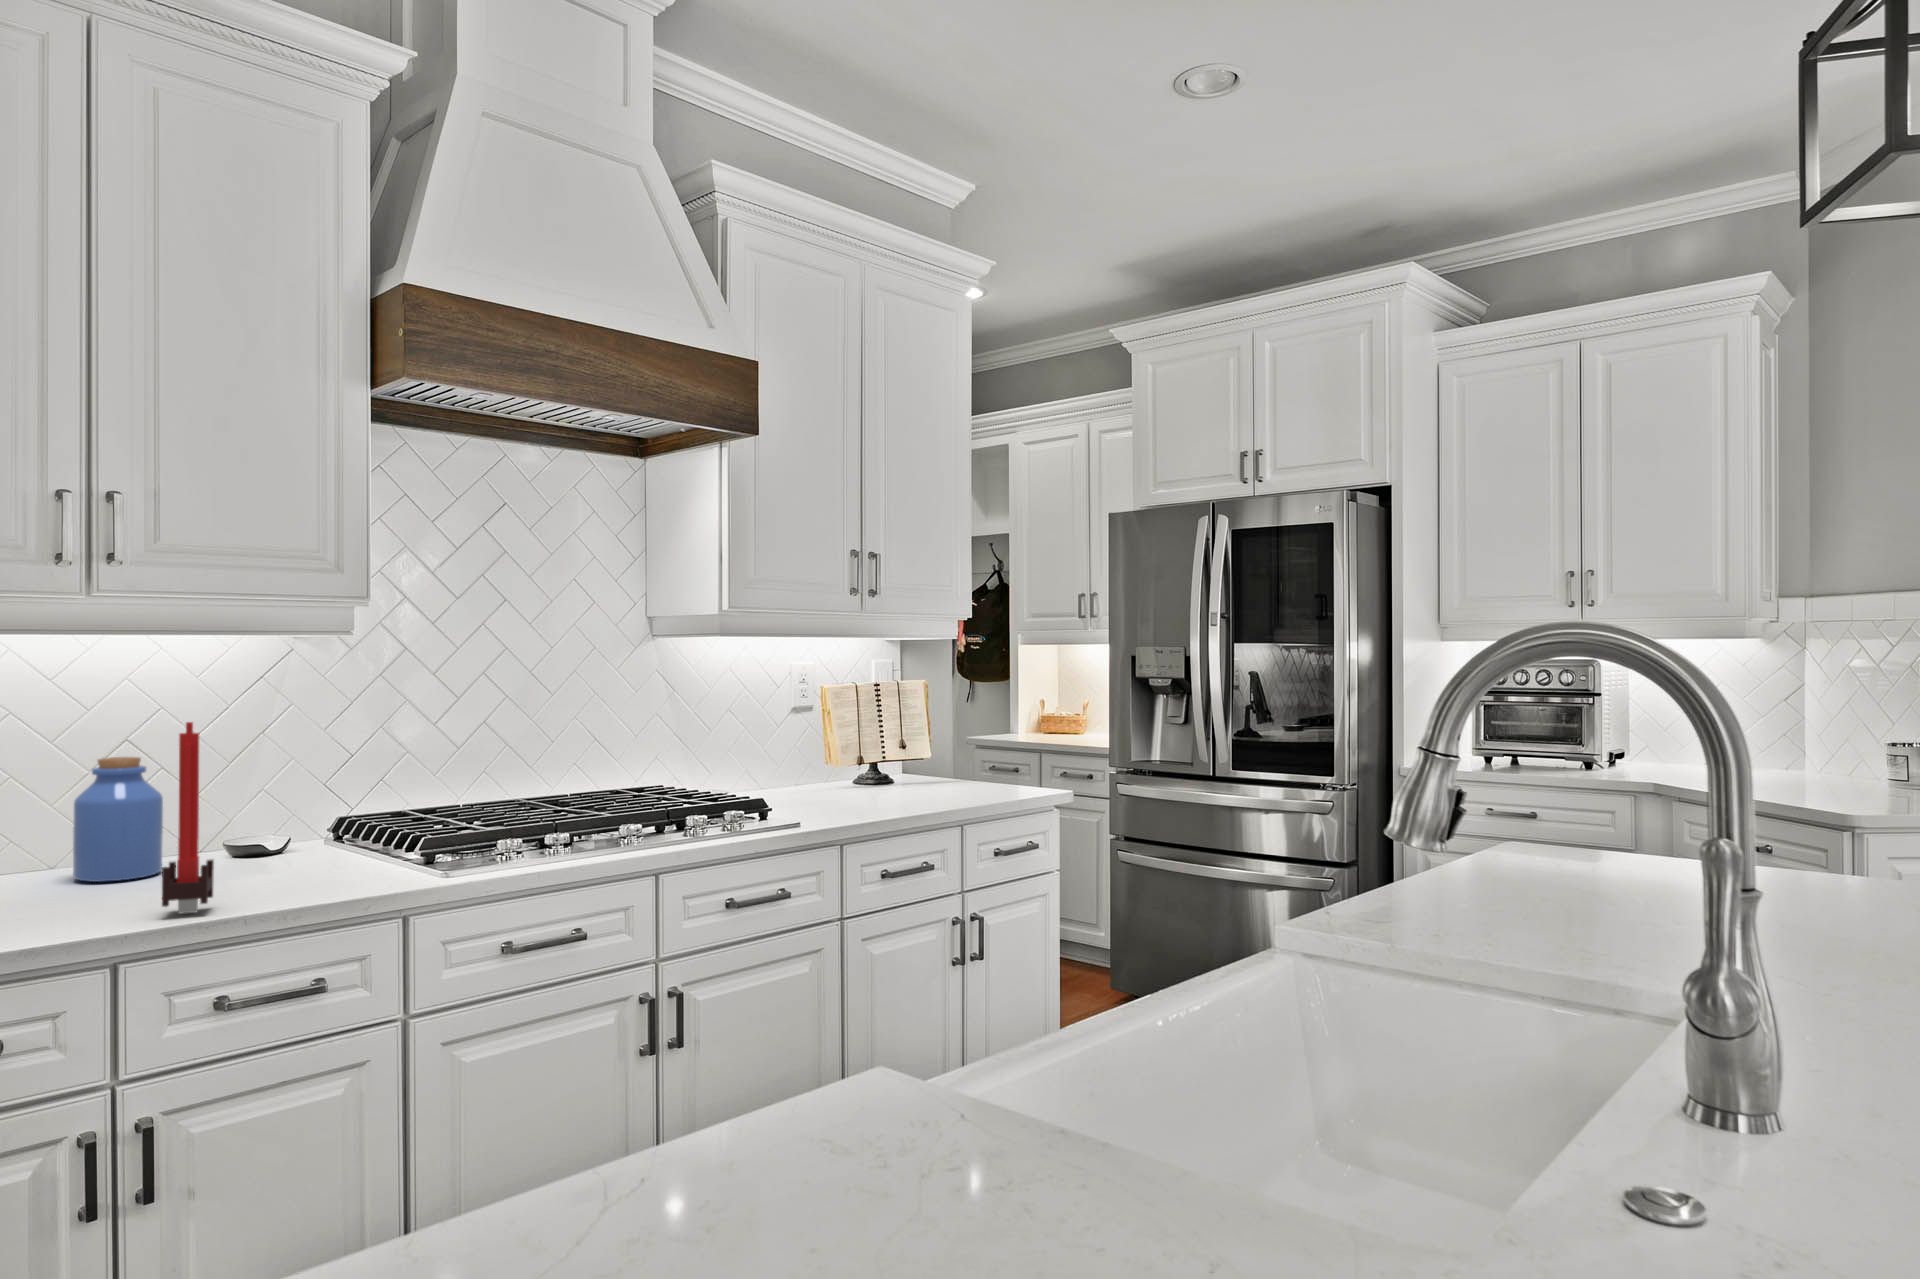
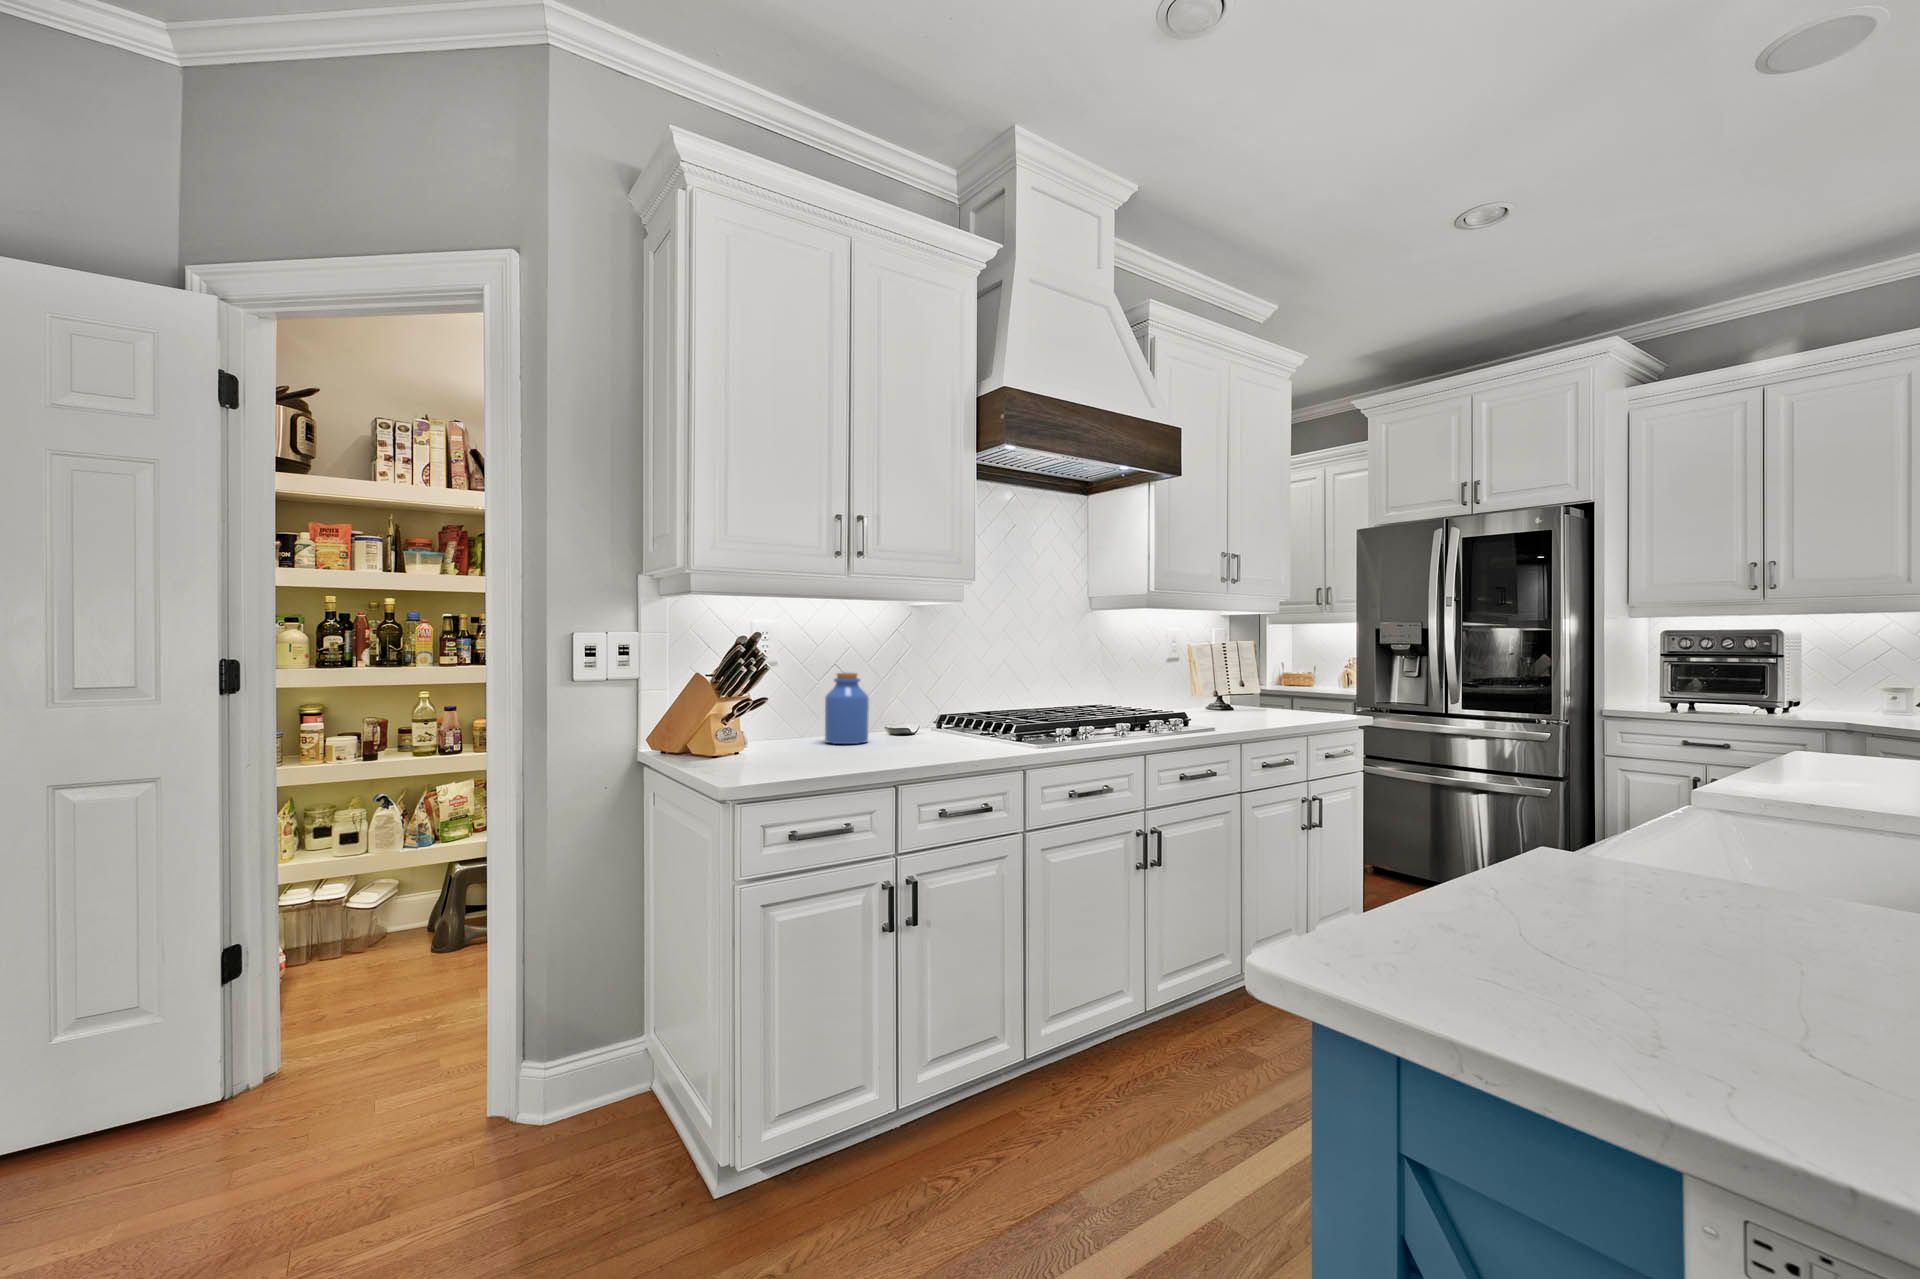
candle: present [162,722,214,914] -> none [911,647,937,758]

